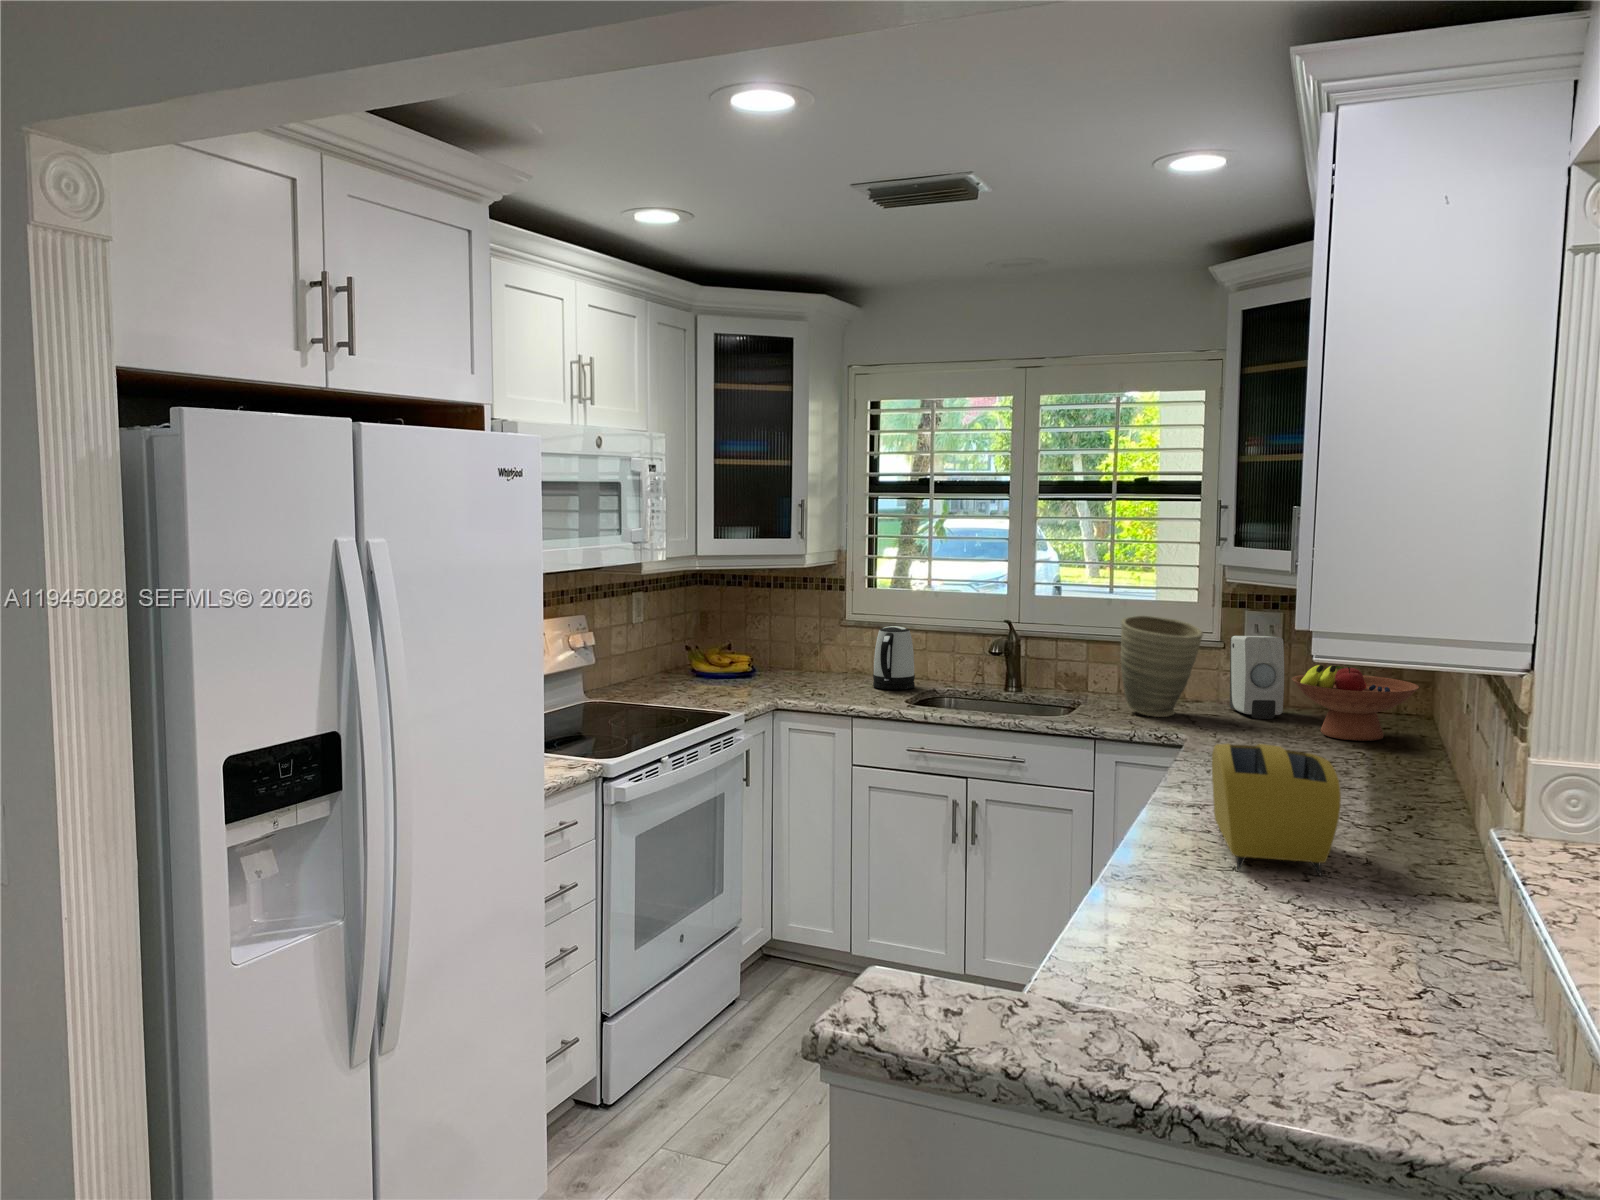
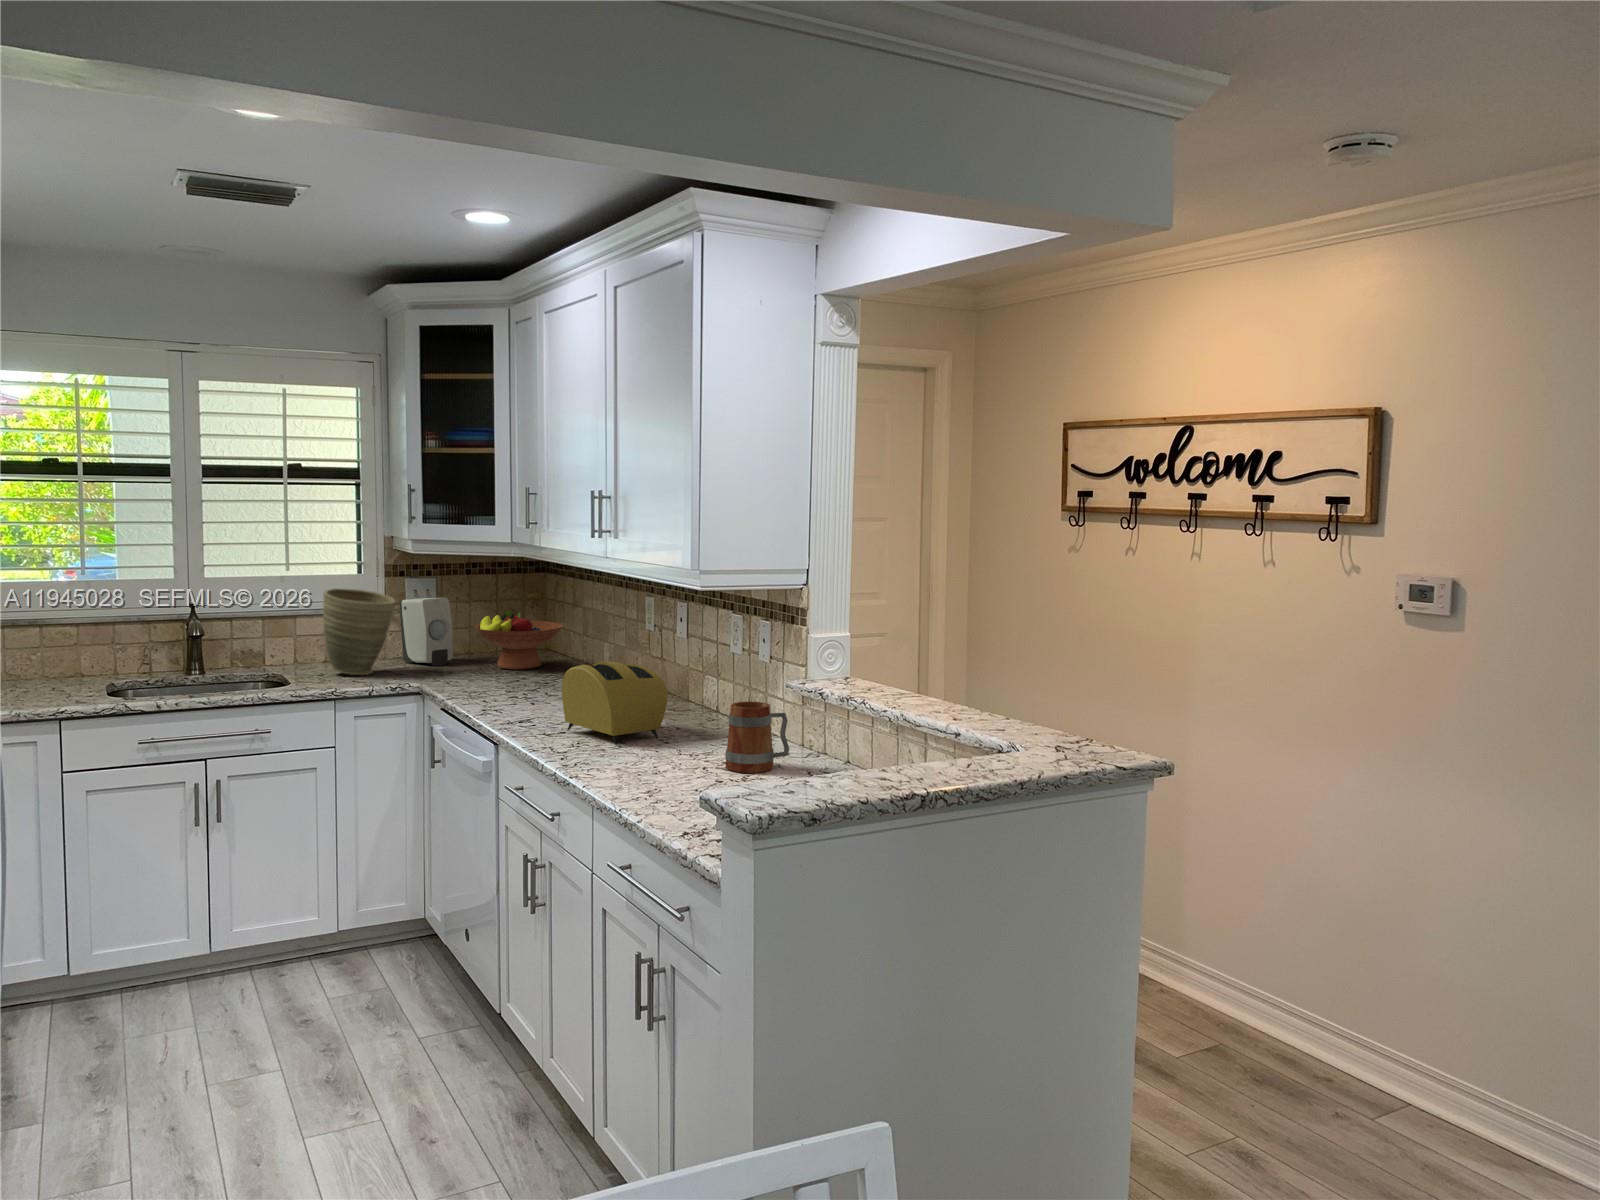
kettle: present [873,626,915,689] -> none [23,622,77,691]
mug: none [1312,851,1439,988] -> present [725,701,789,773]

